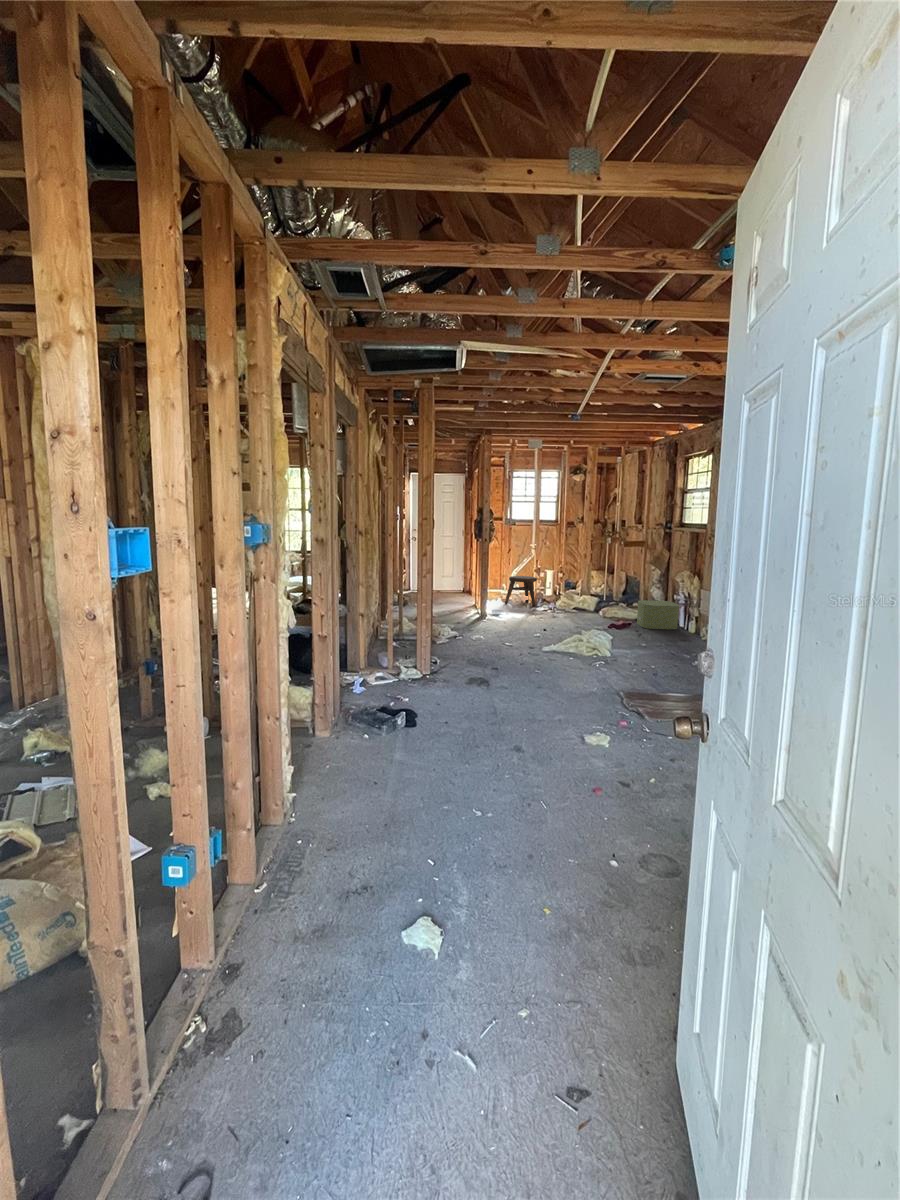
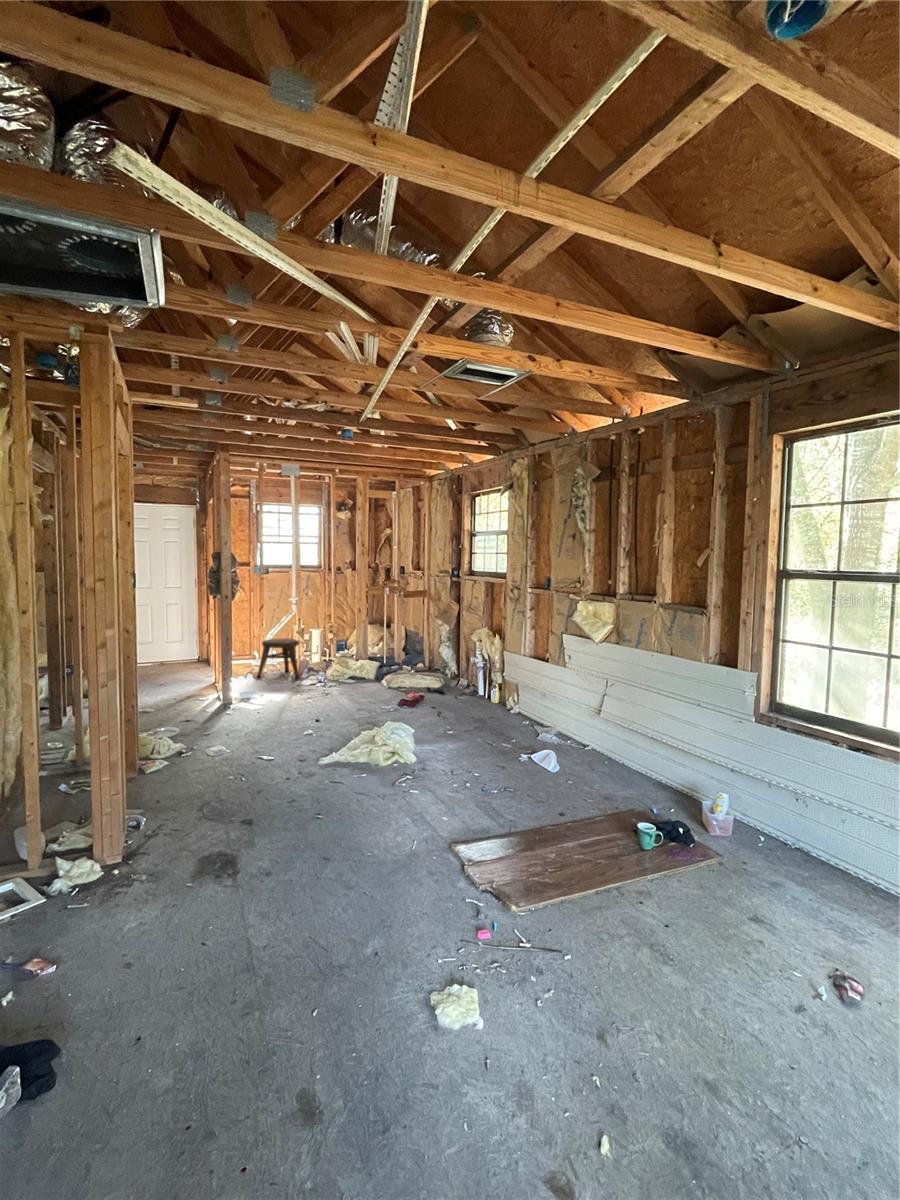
storage box: present [637,600,680,629] -> none [430,664,479,702]

